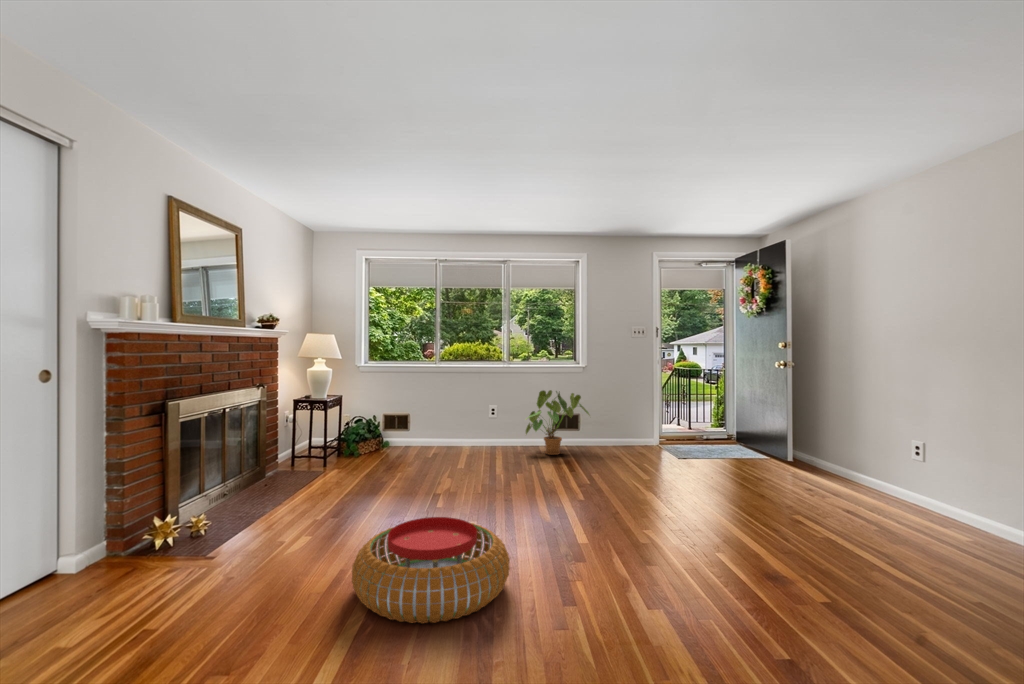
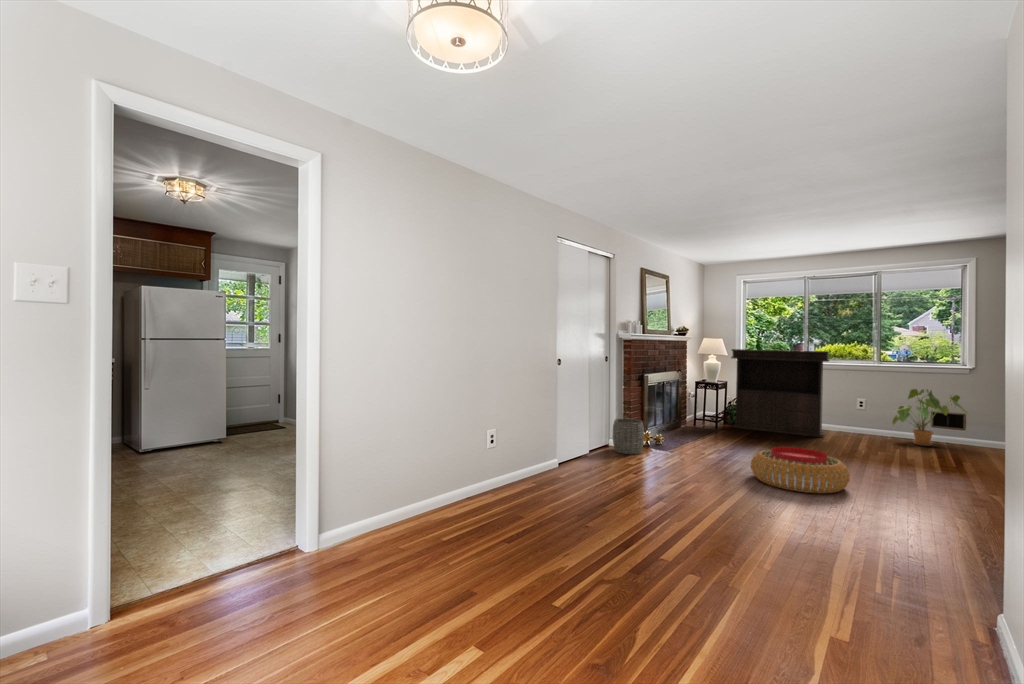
console table: none [344,350,463,462] -> present [731,349,830,438]
woven basket: none [58,501,146,593] -> present [613,419,644,454]

